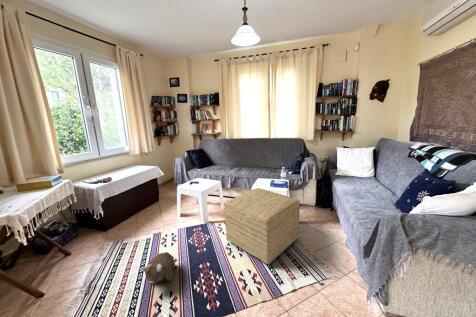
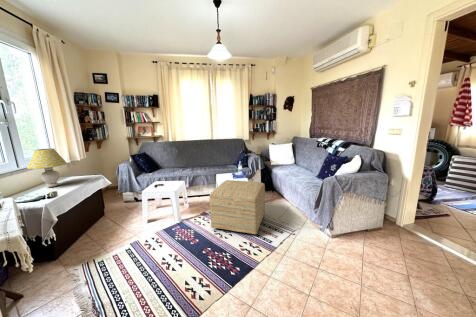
table lamp: none [102,143,129,174] -> present [27,148,67,187]
plush toy: present [143,252,175,285] -> none [158,249,185,279]

